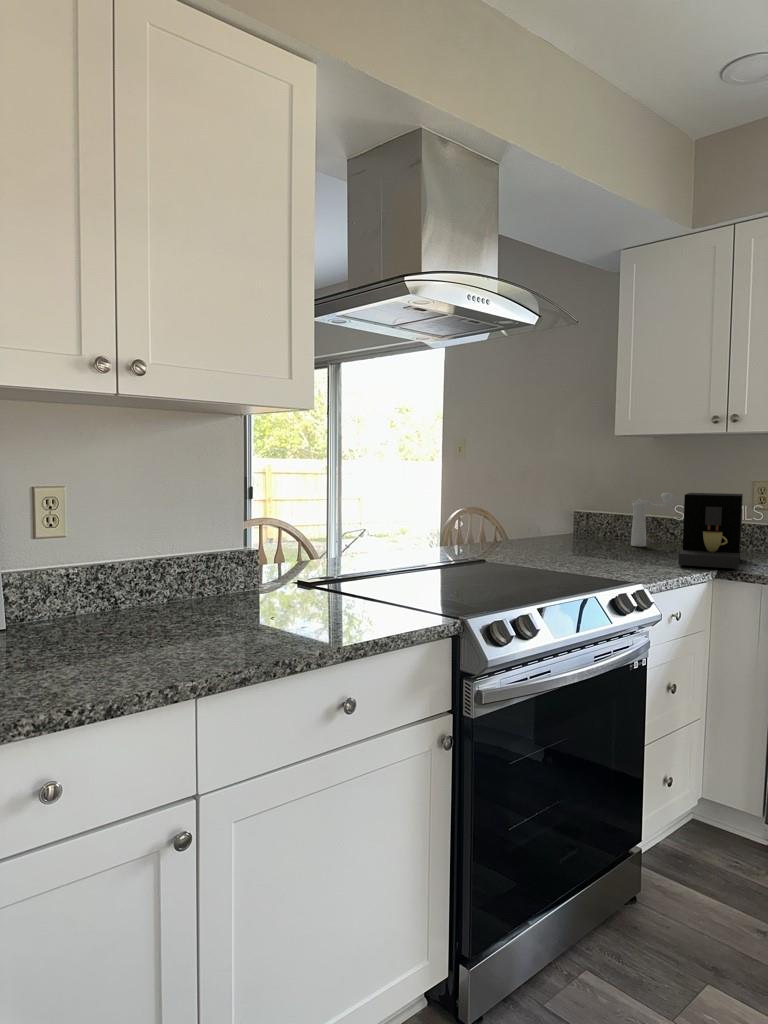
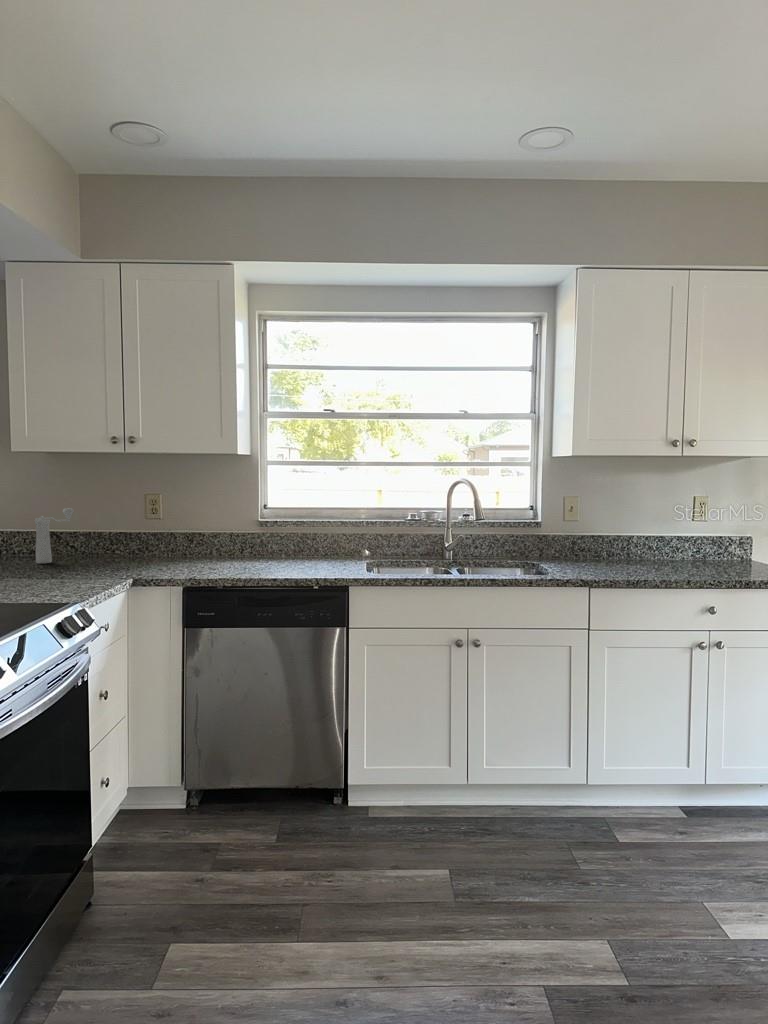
coffee maker: present [678,493,743,569] -> none [96,507,151,579]

